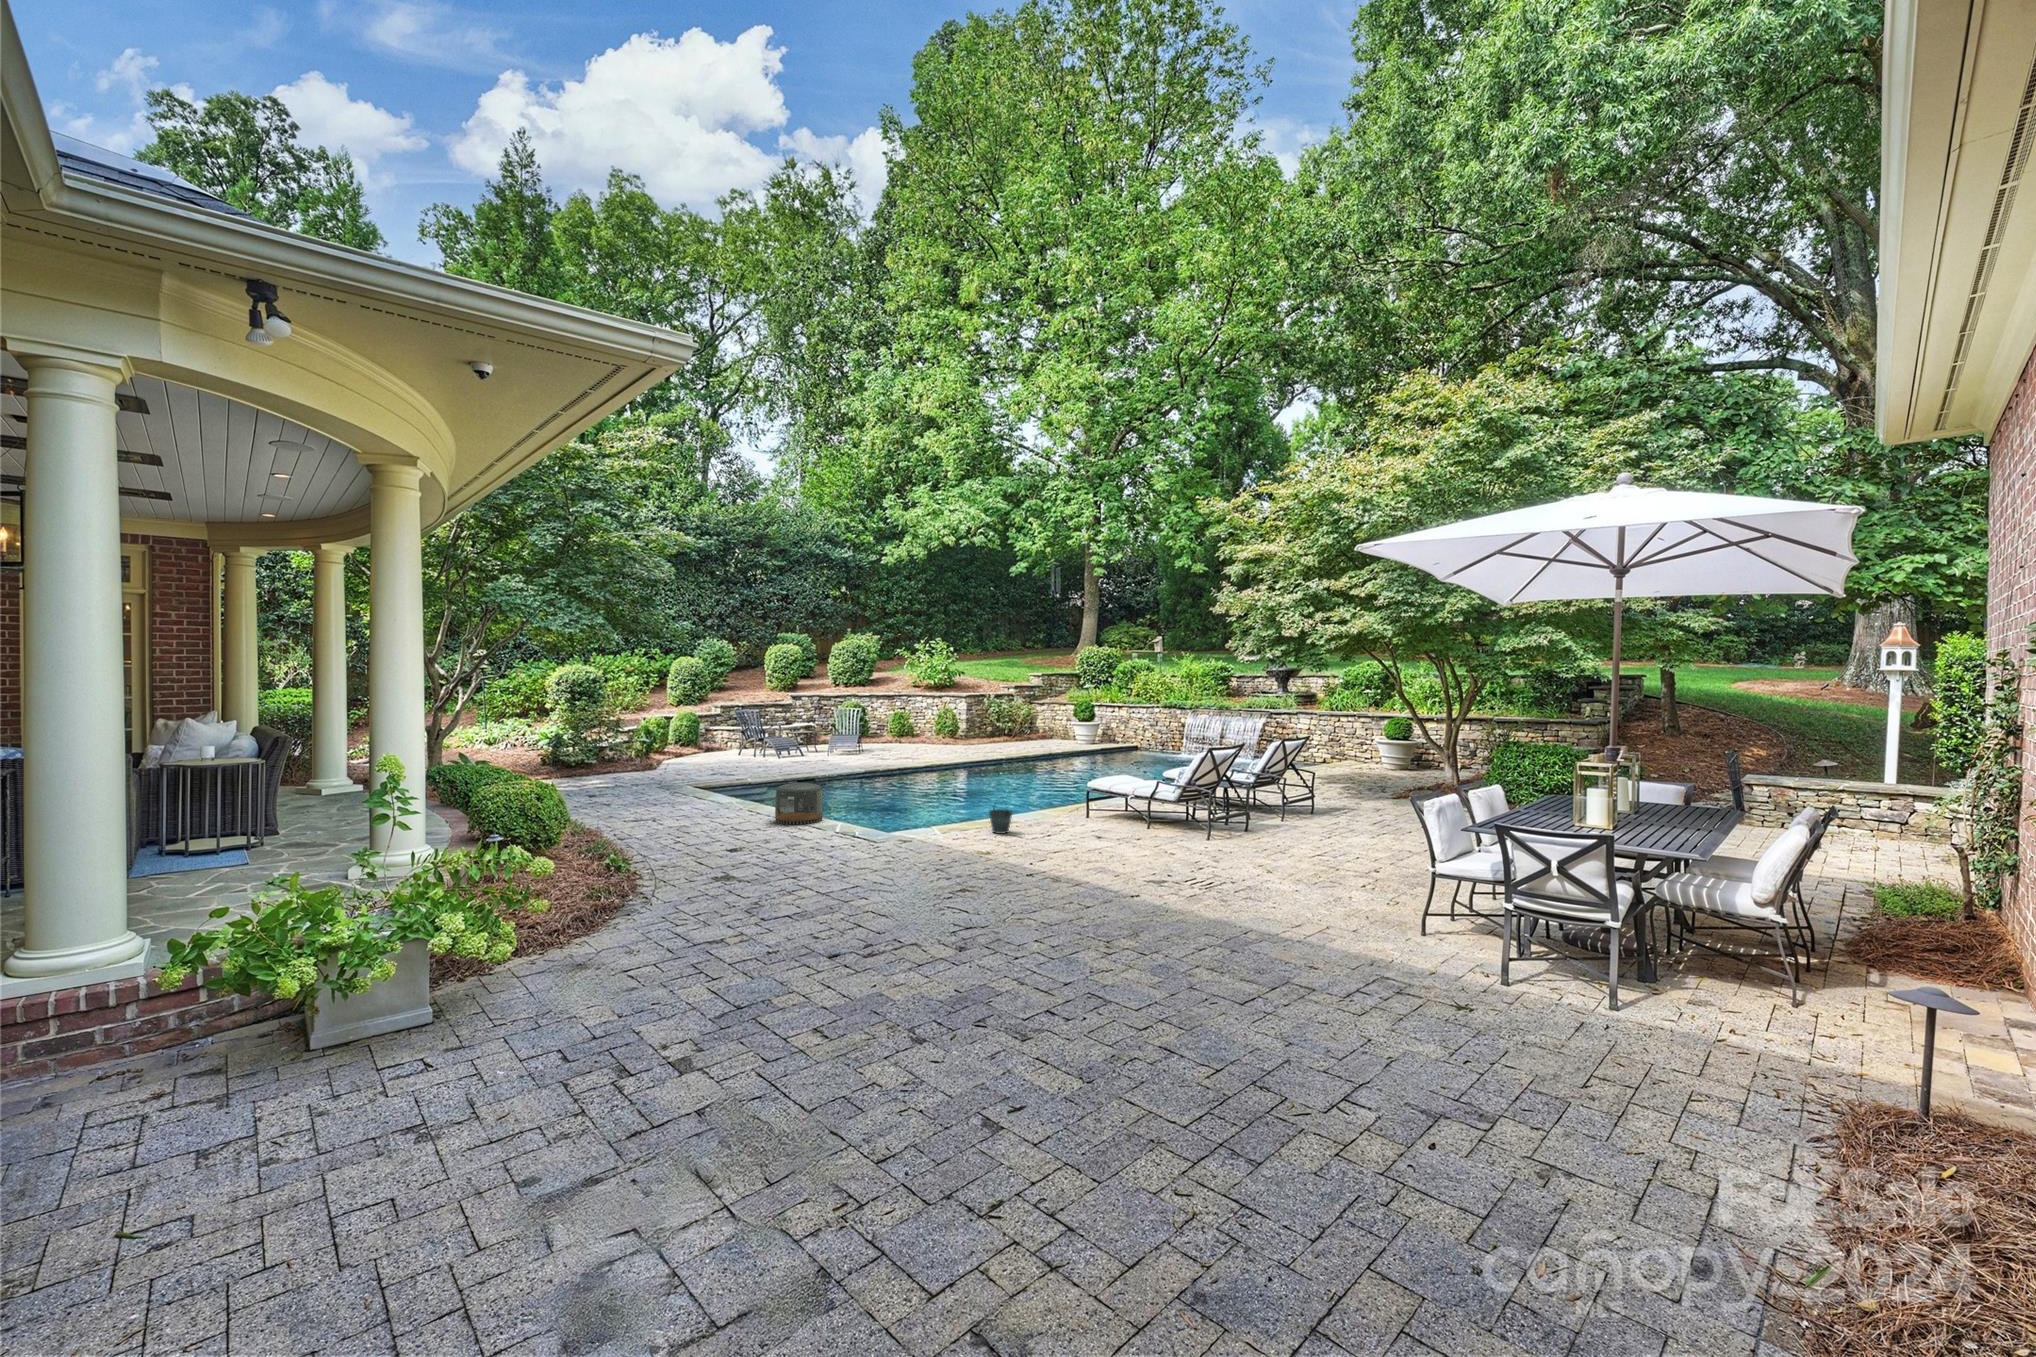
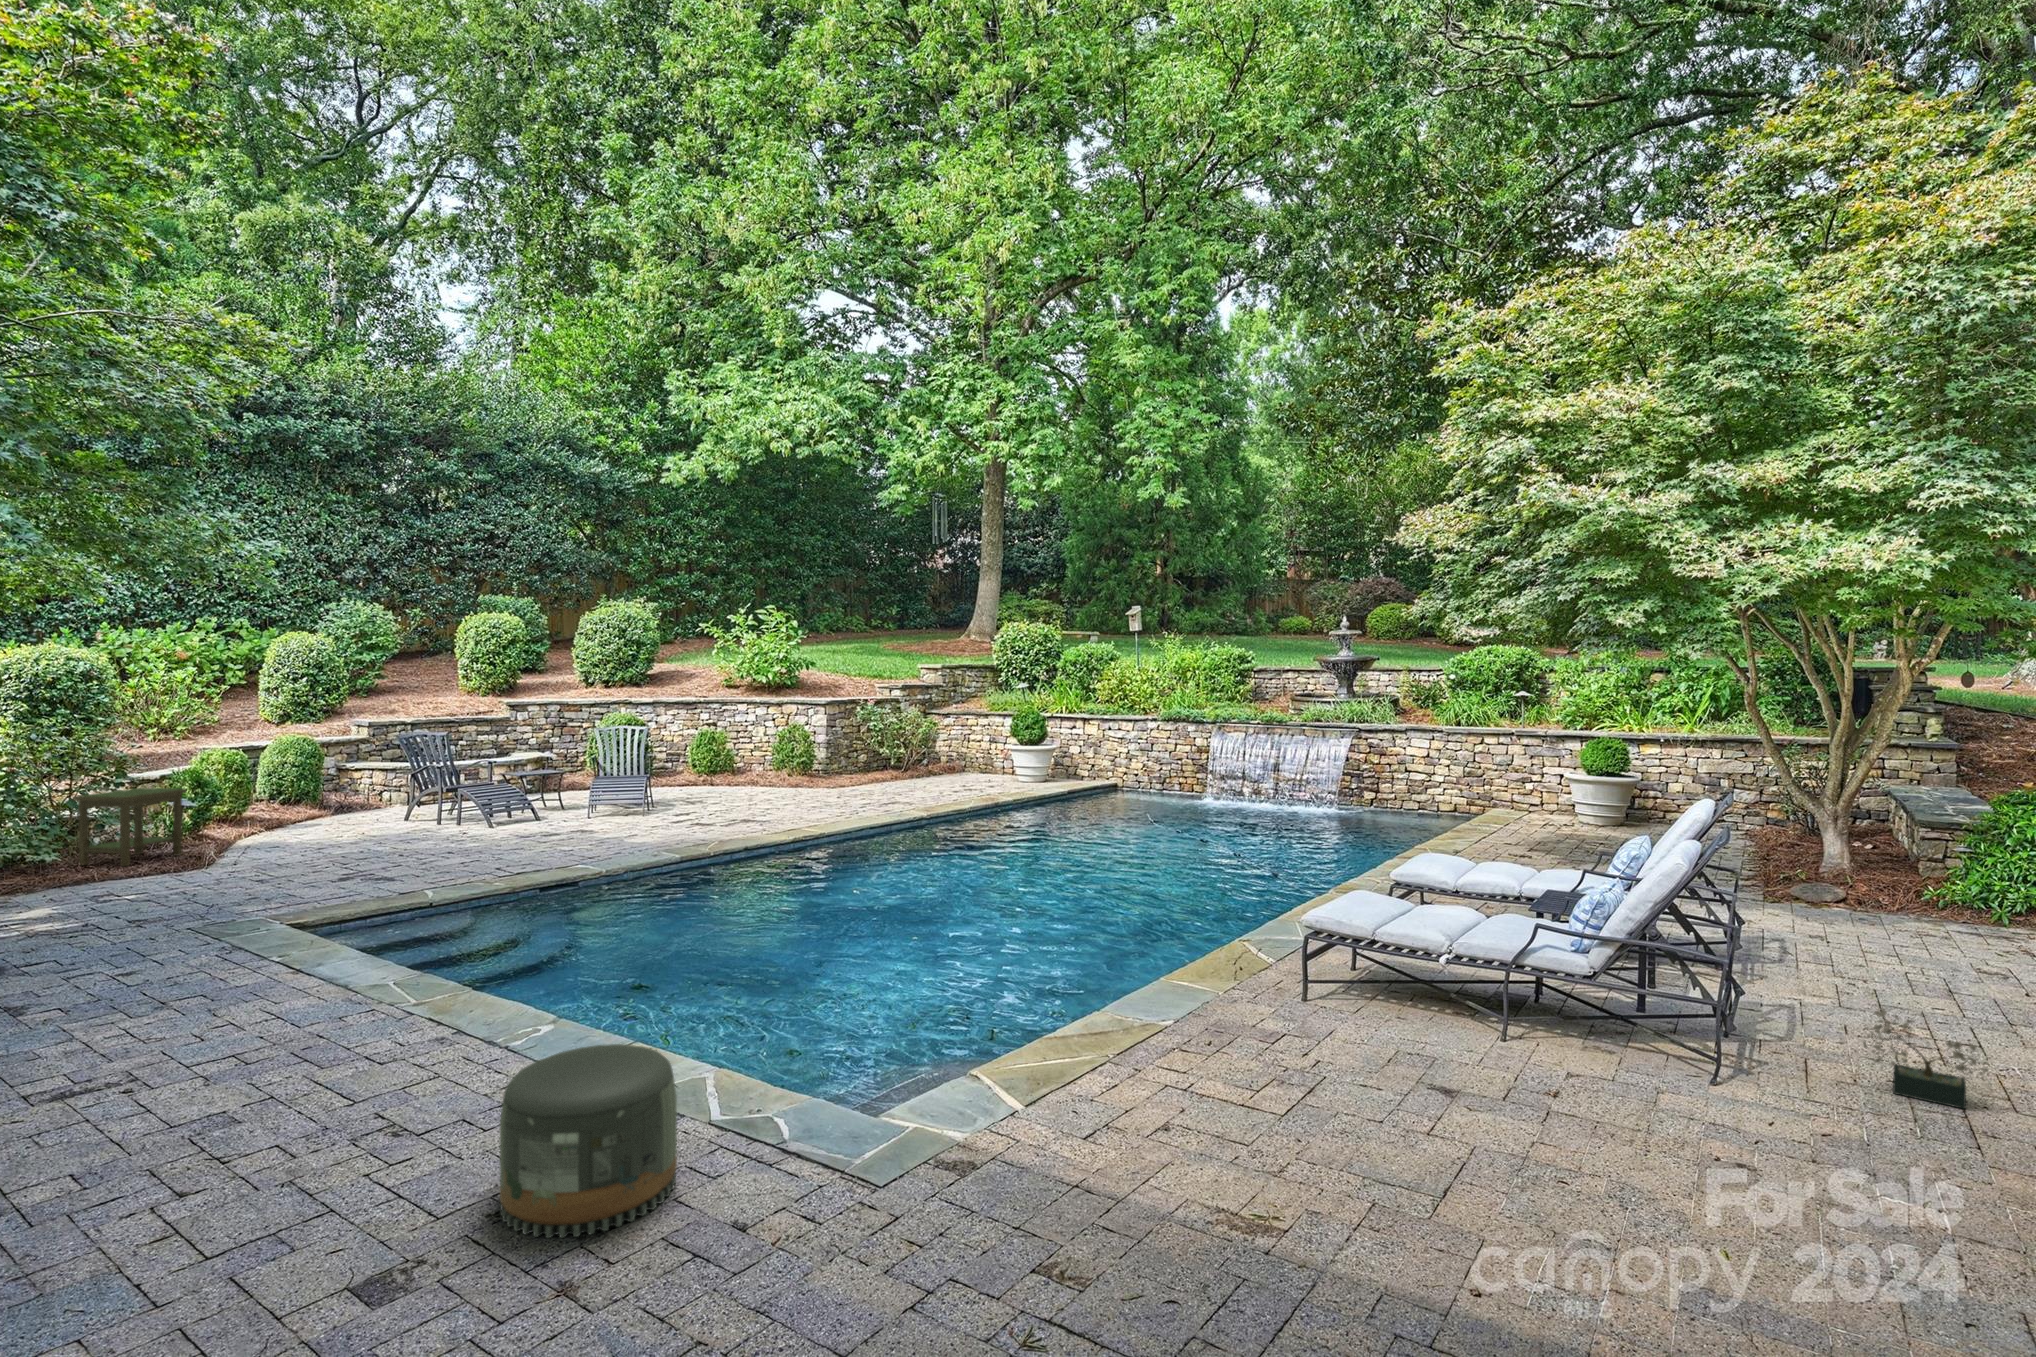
side table: none [610,731,652,764] -> present [73,788,187,866]
decorative plant: none [1227,796,1261,827] -> present [1863,1009,1988,1109]
bucket: present [989,808,1012,834] -> none [1325,1109,1421,1249]

